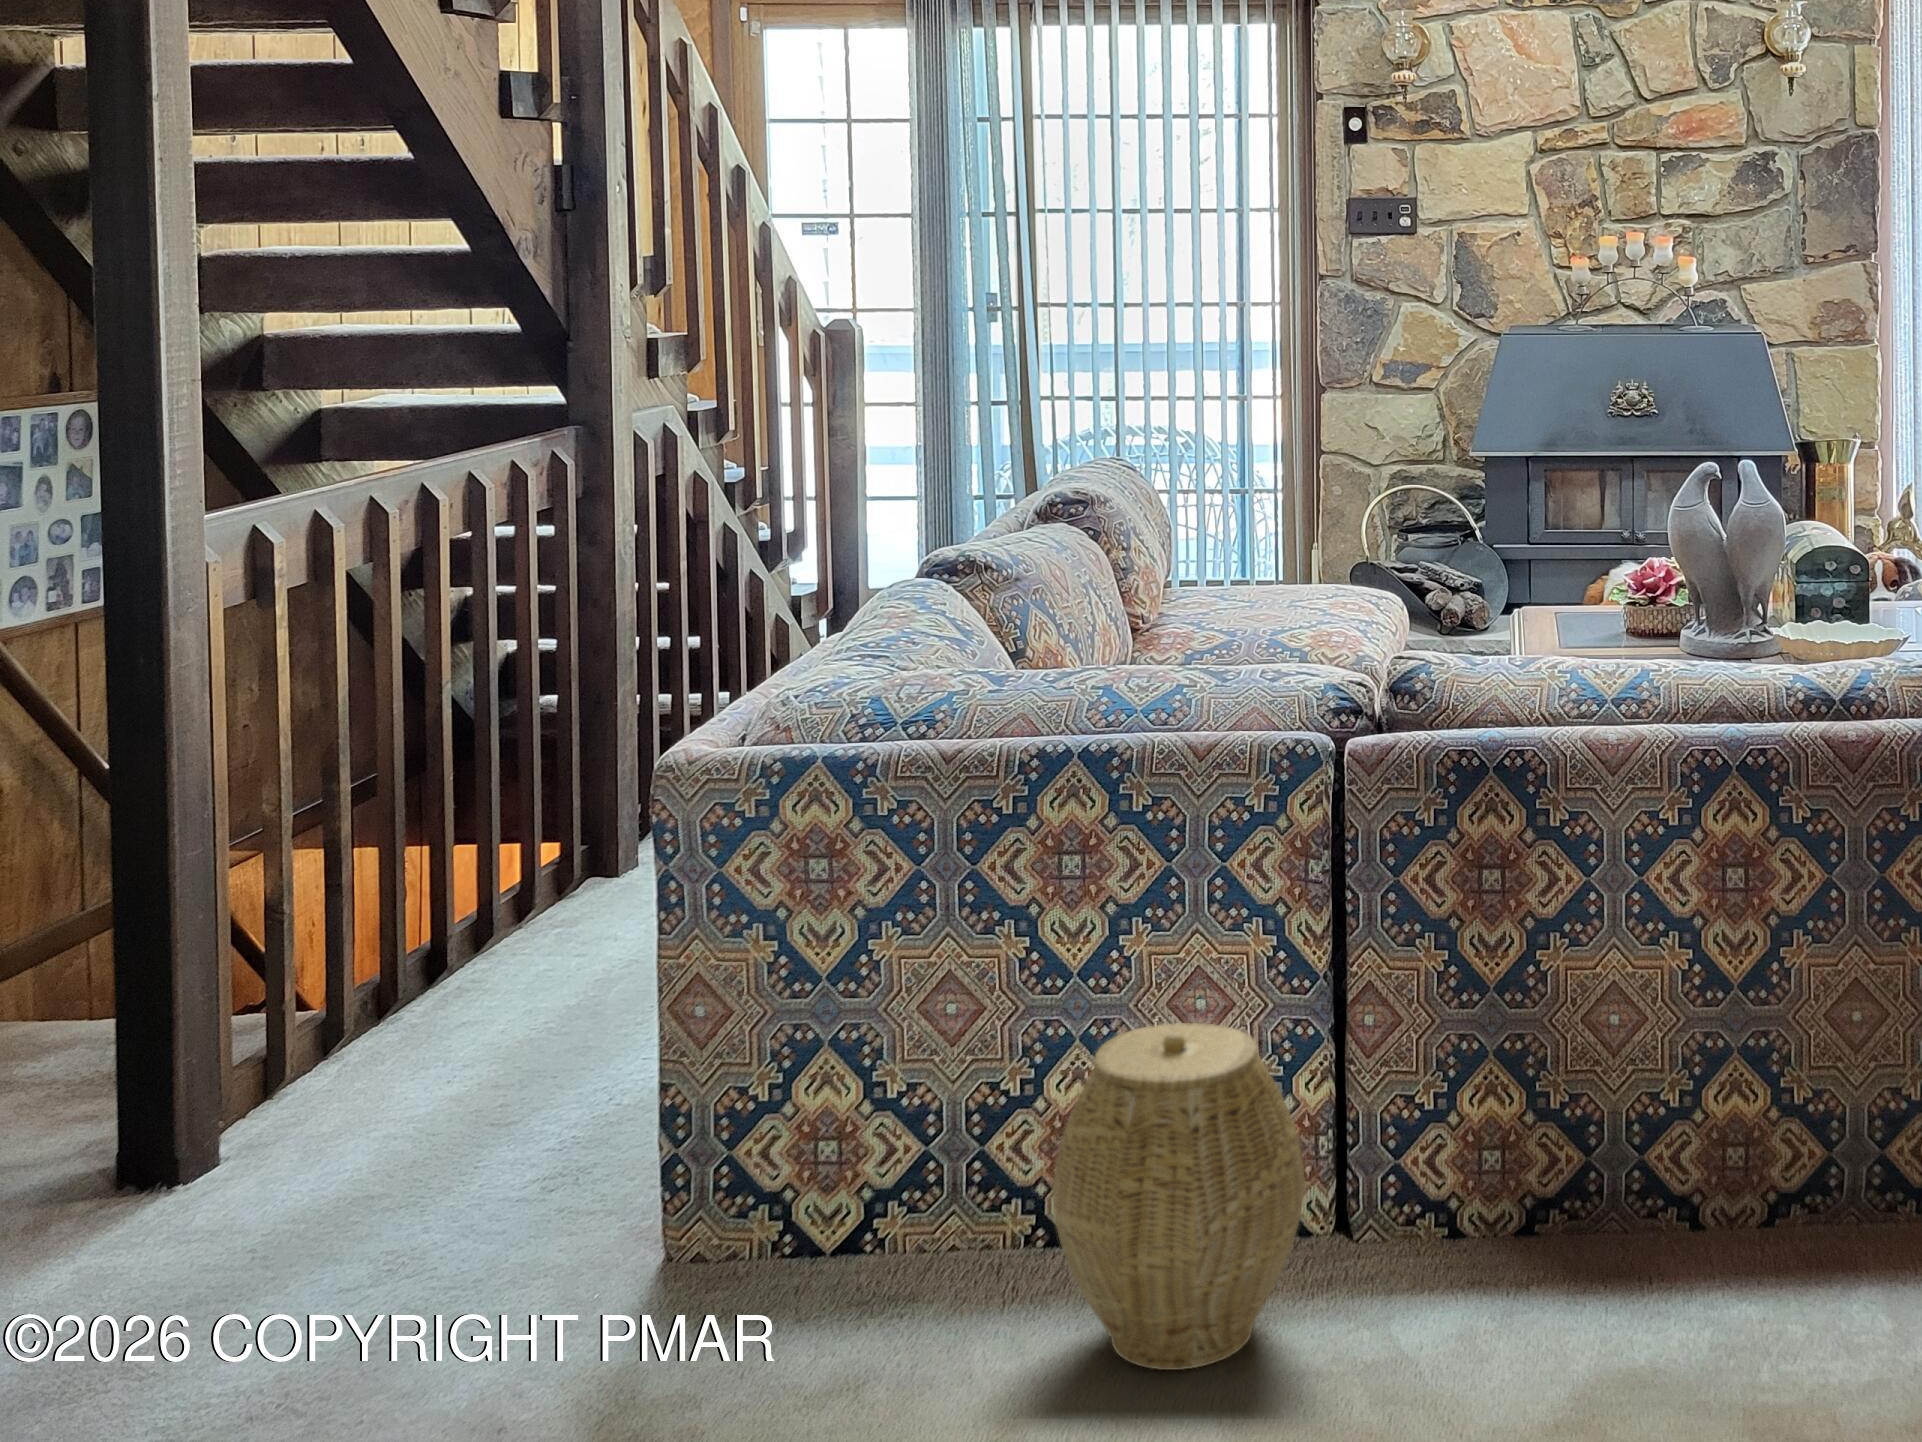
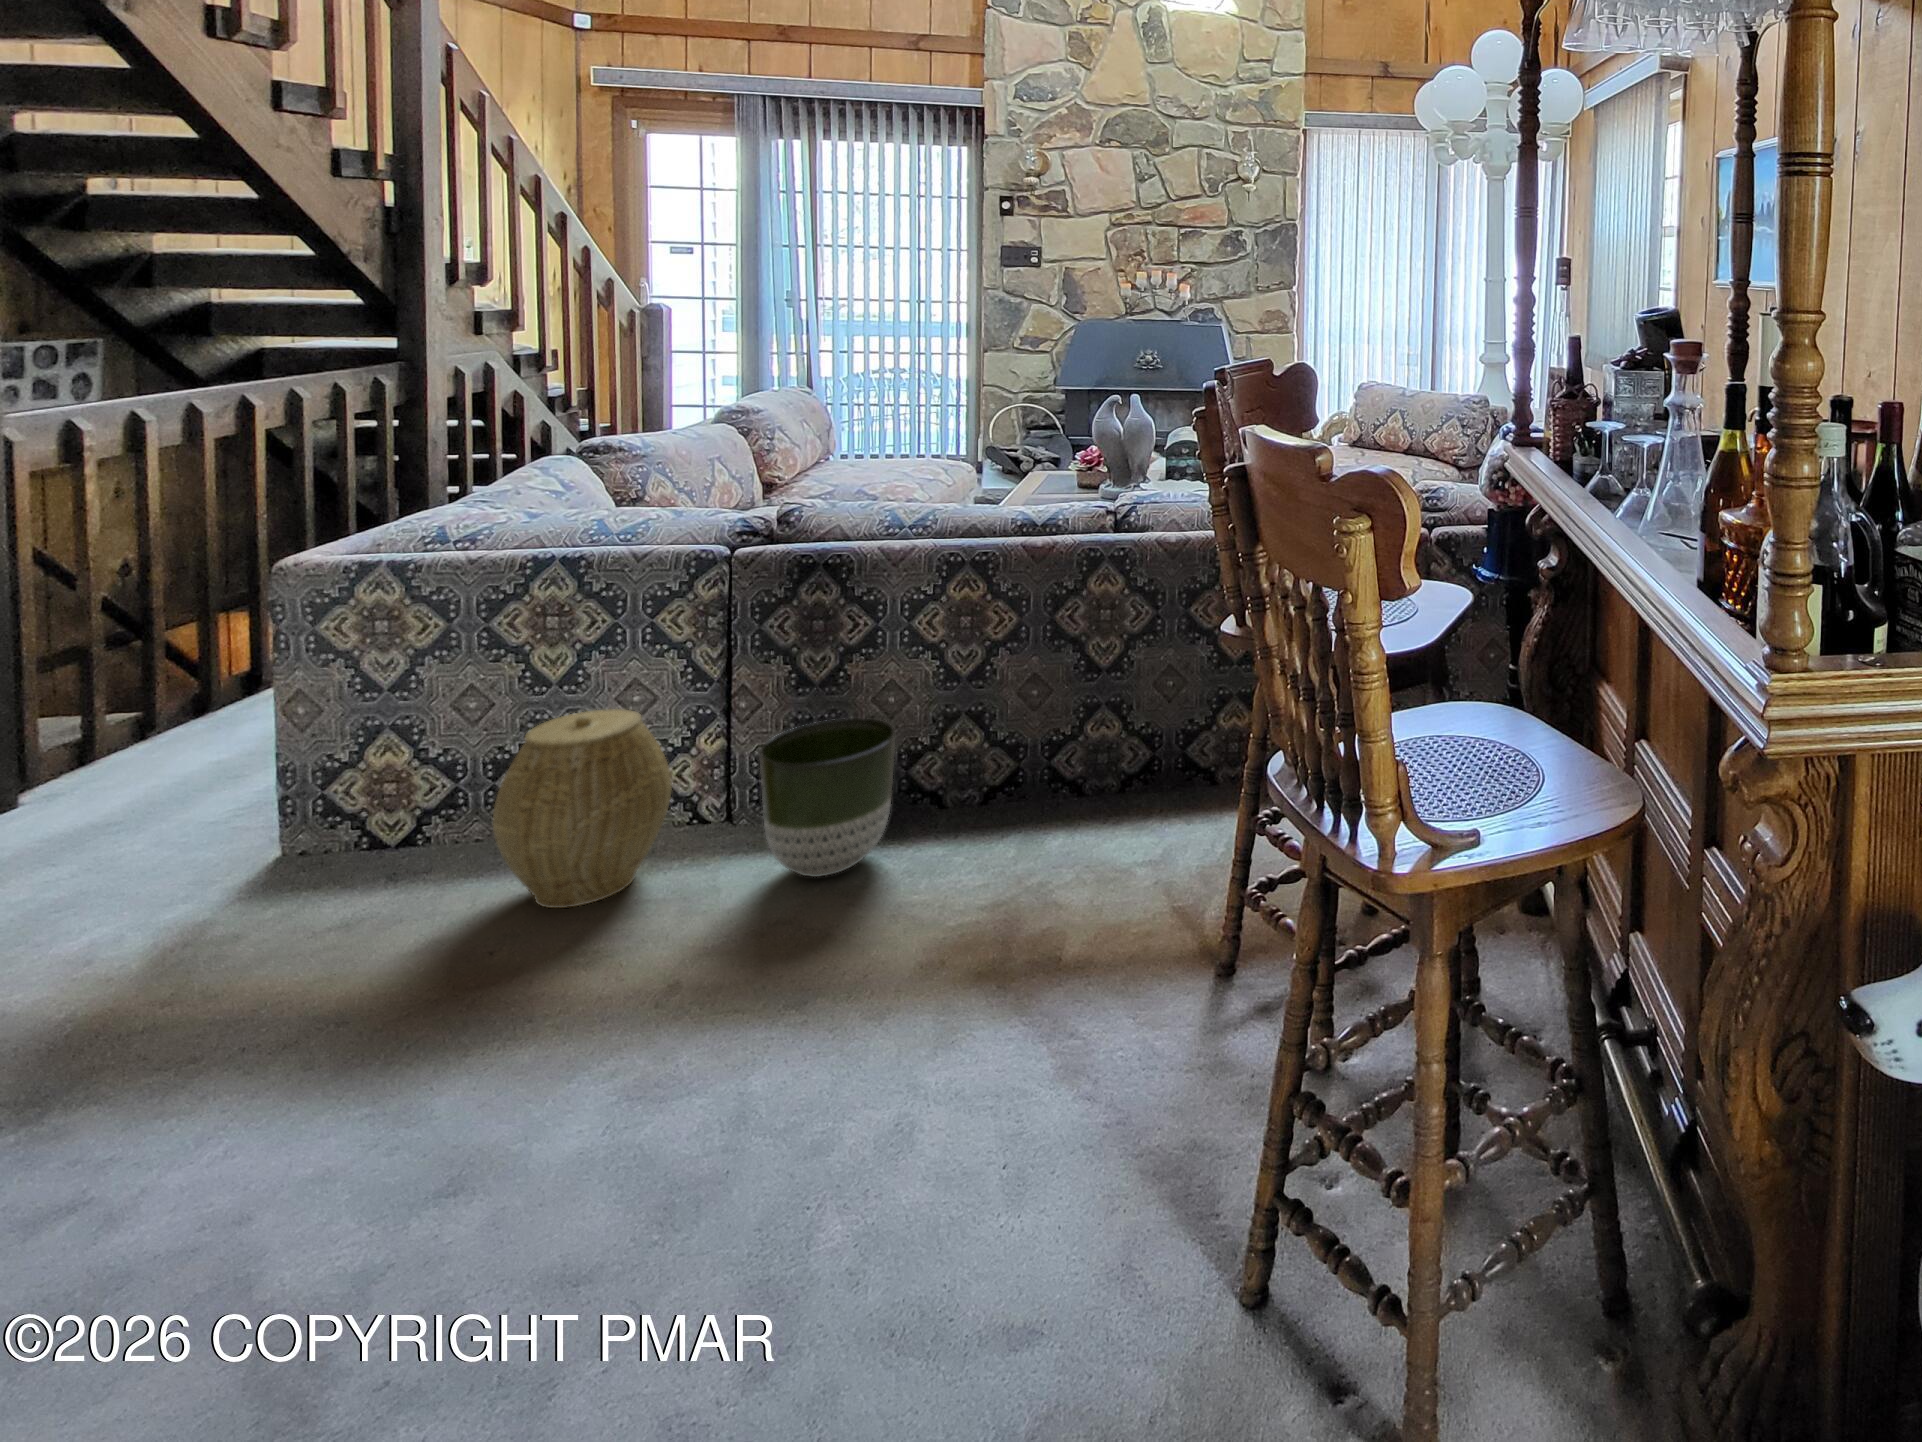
planter: none [1462,1053,1677,1339] -> present [760,718,895,877]

